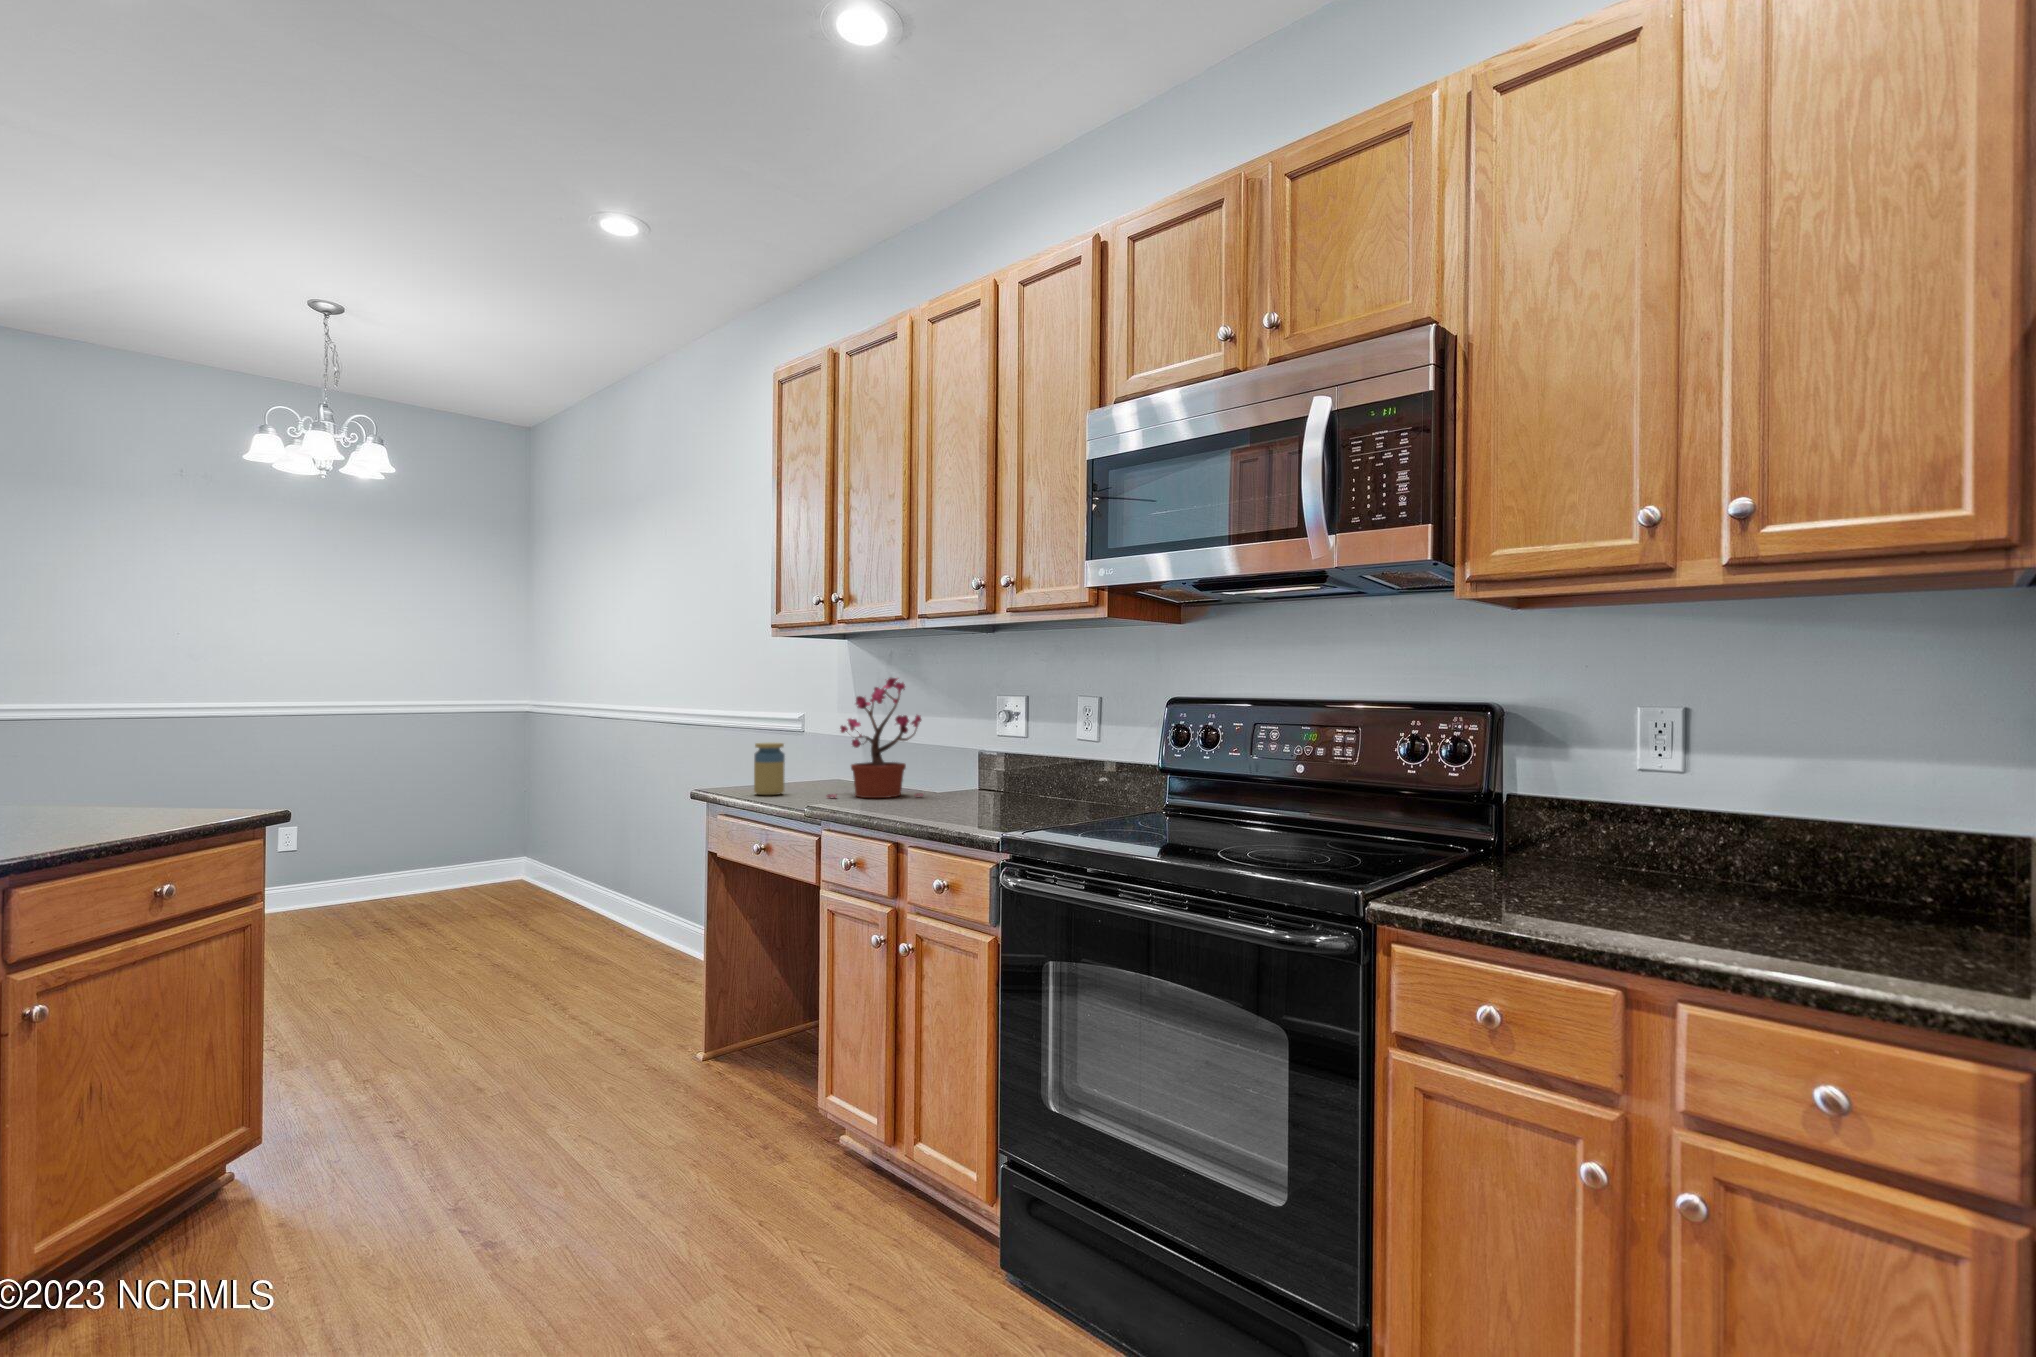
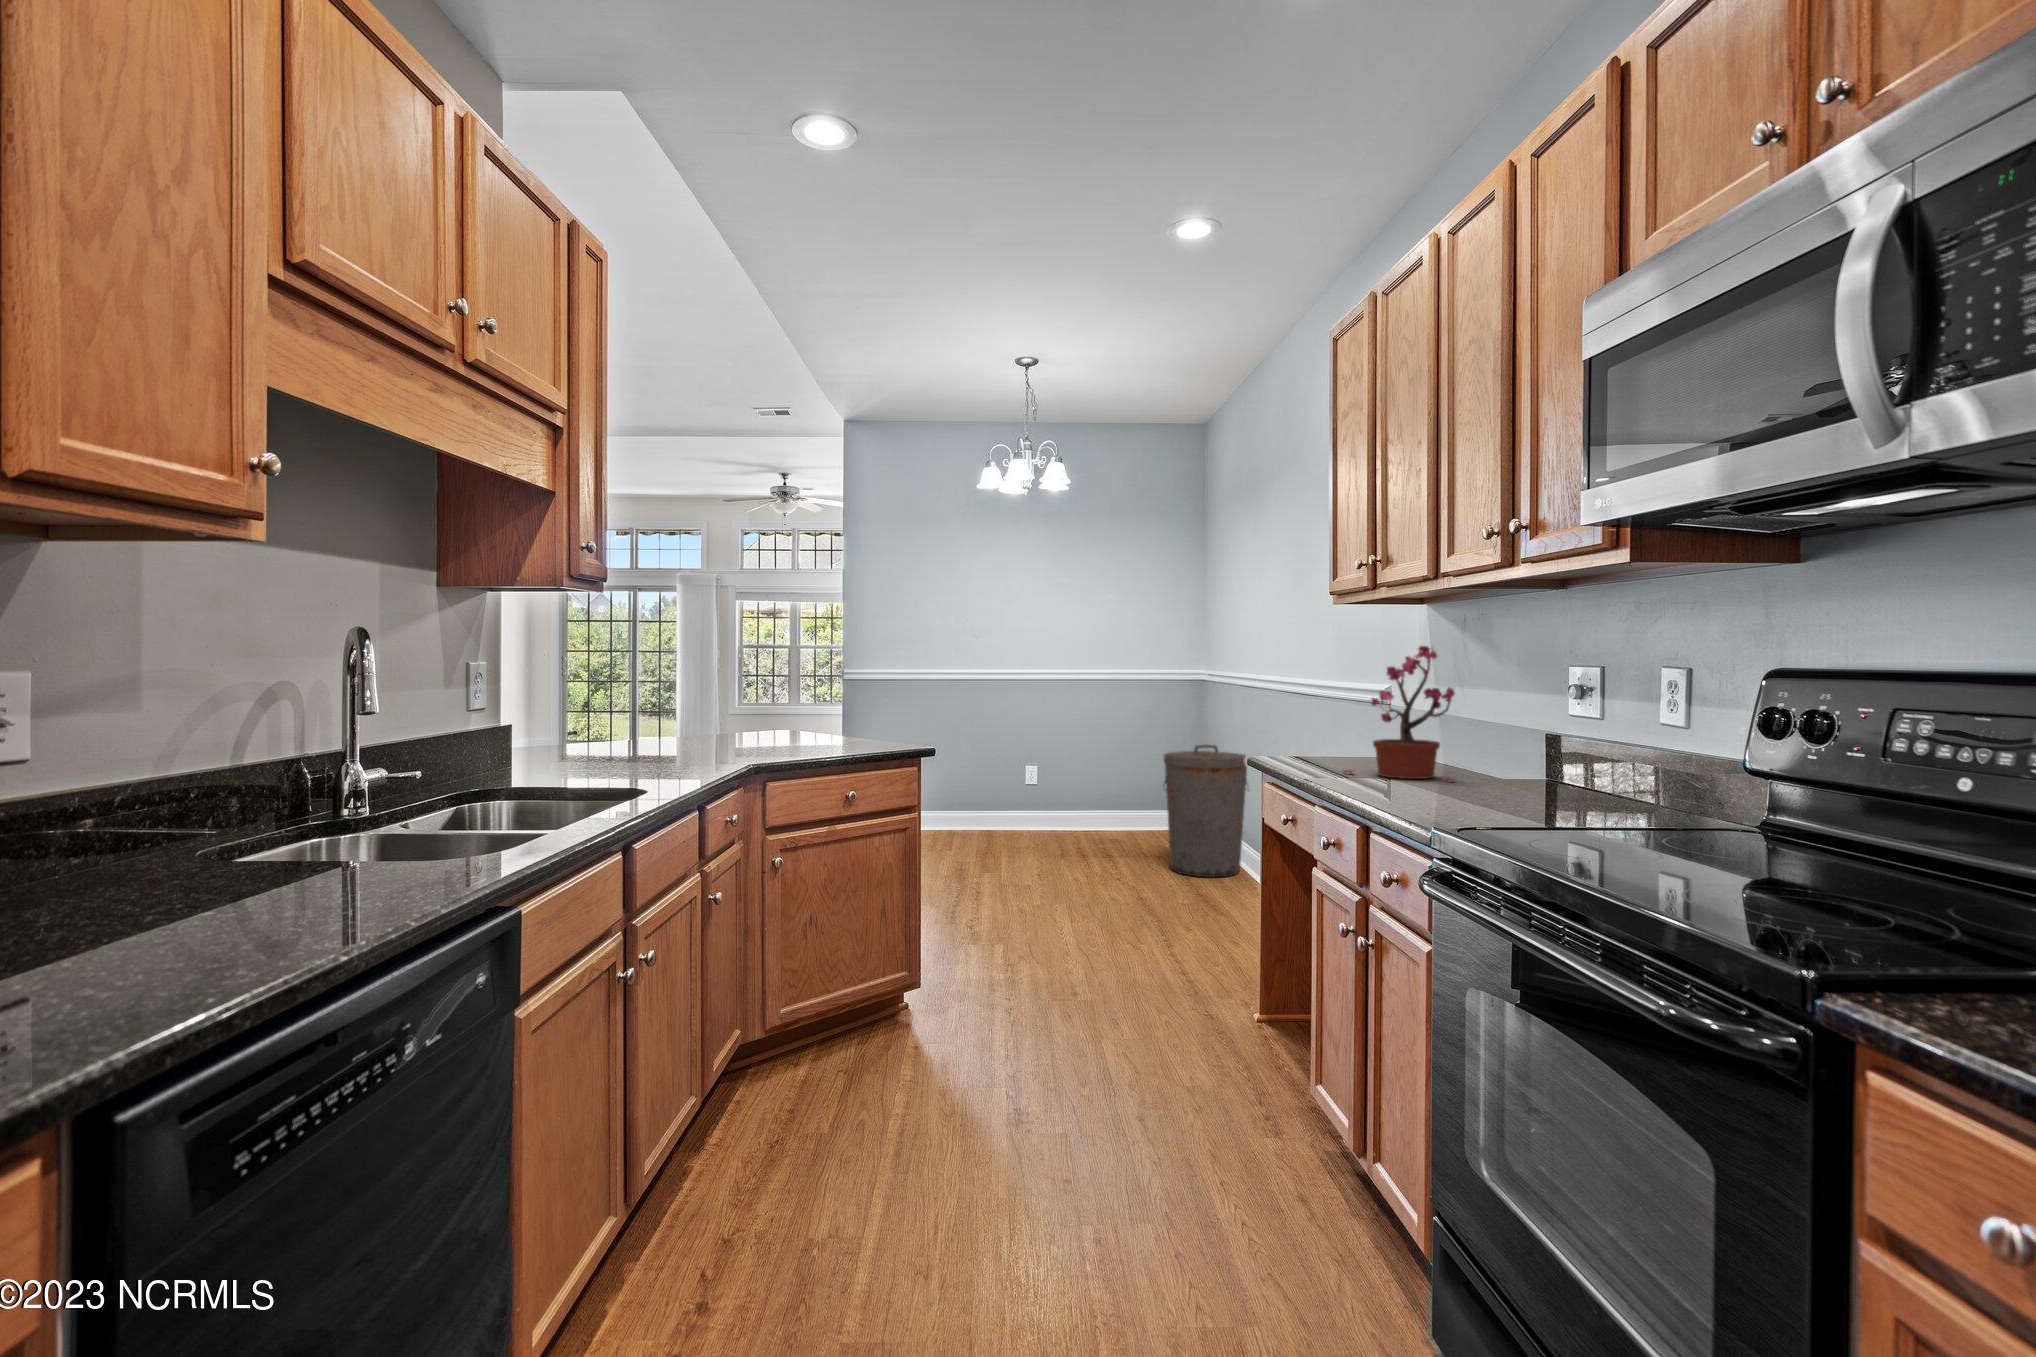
jar: present [754,743,785,795] -> none [1279,713,1311,766]
trash can: none [499,783,604,934] -> present [1164,745,1247,877]

